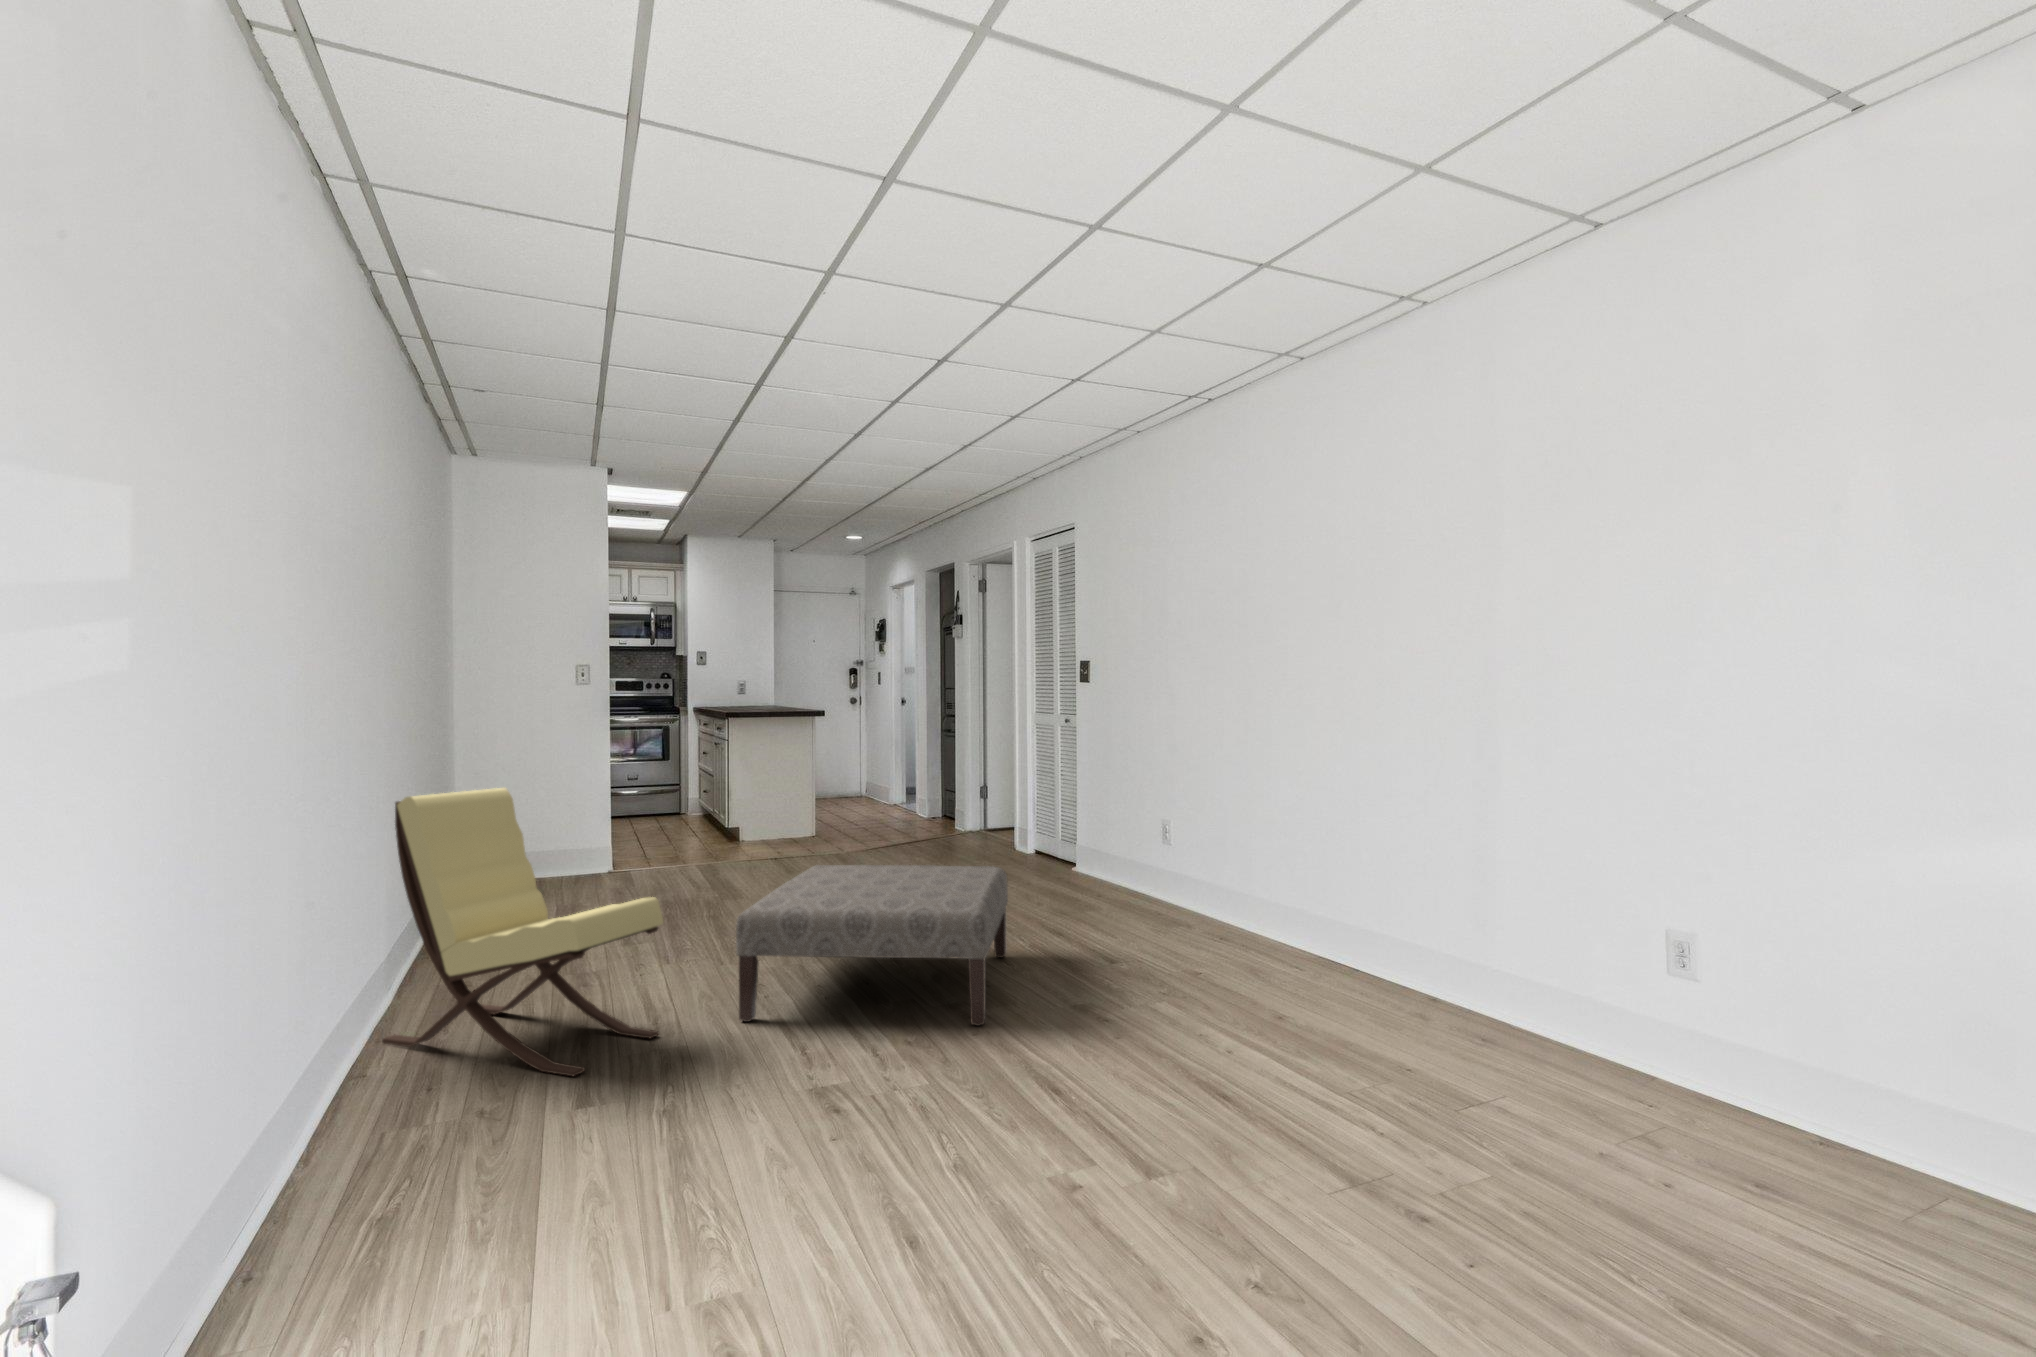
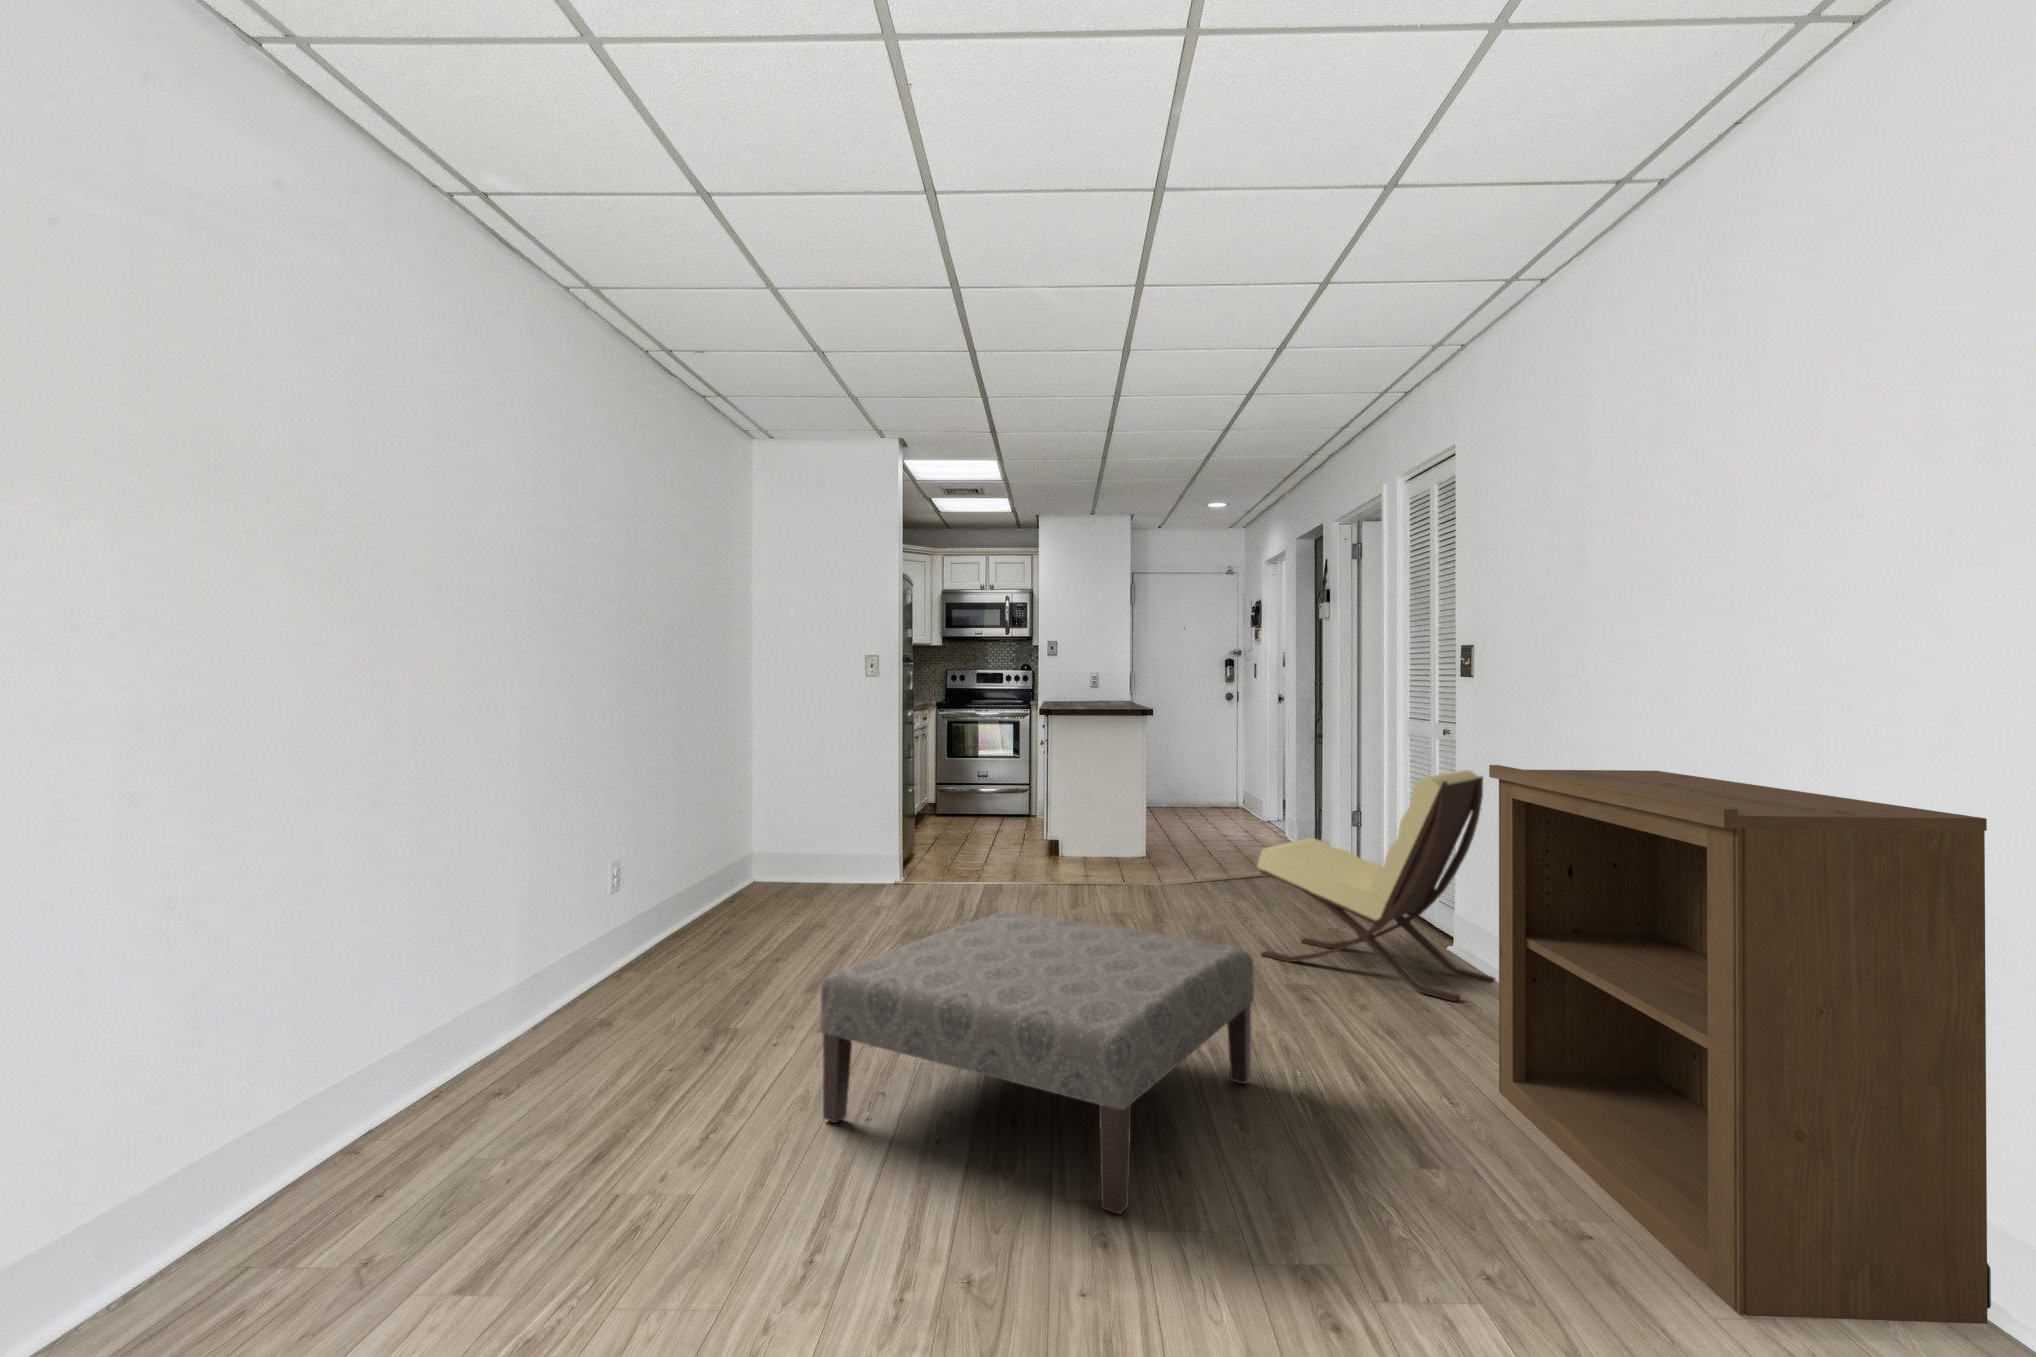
bookshelf: none [1138,738,1379,1002] -> present [1489,765,1991,1324]
lounge chair: present [382,788,663,1076] -> present [1257,770,1495,1001]

